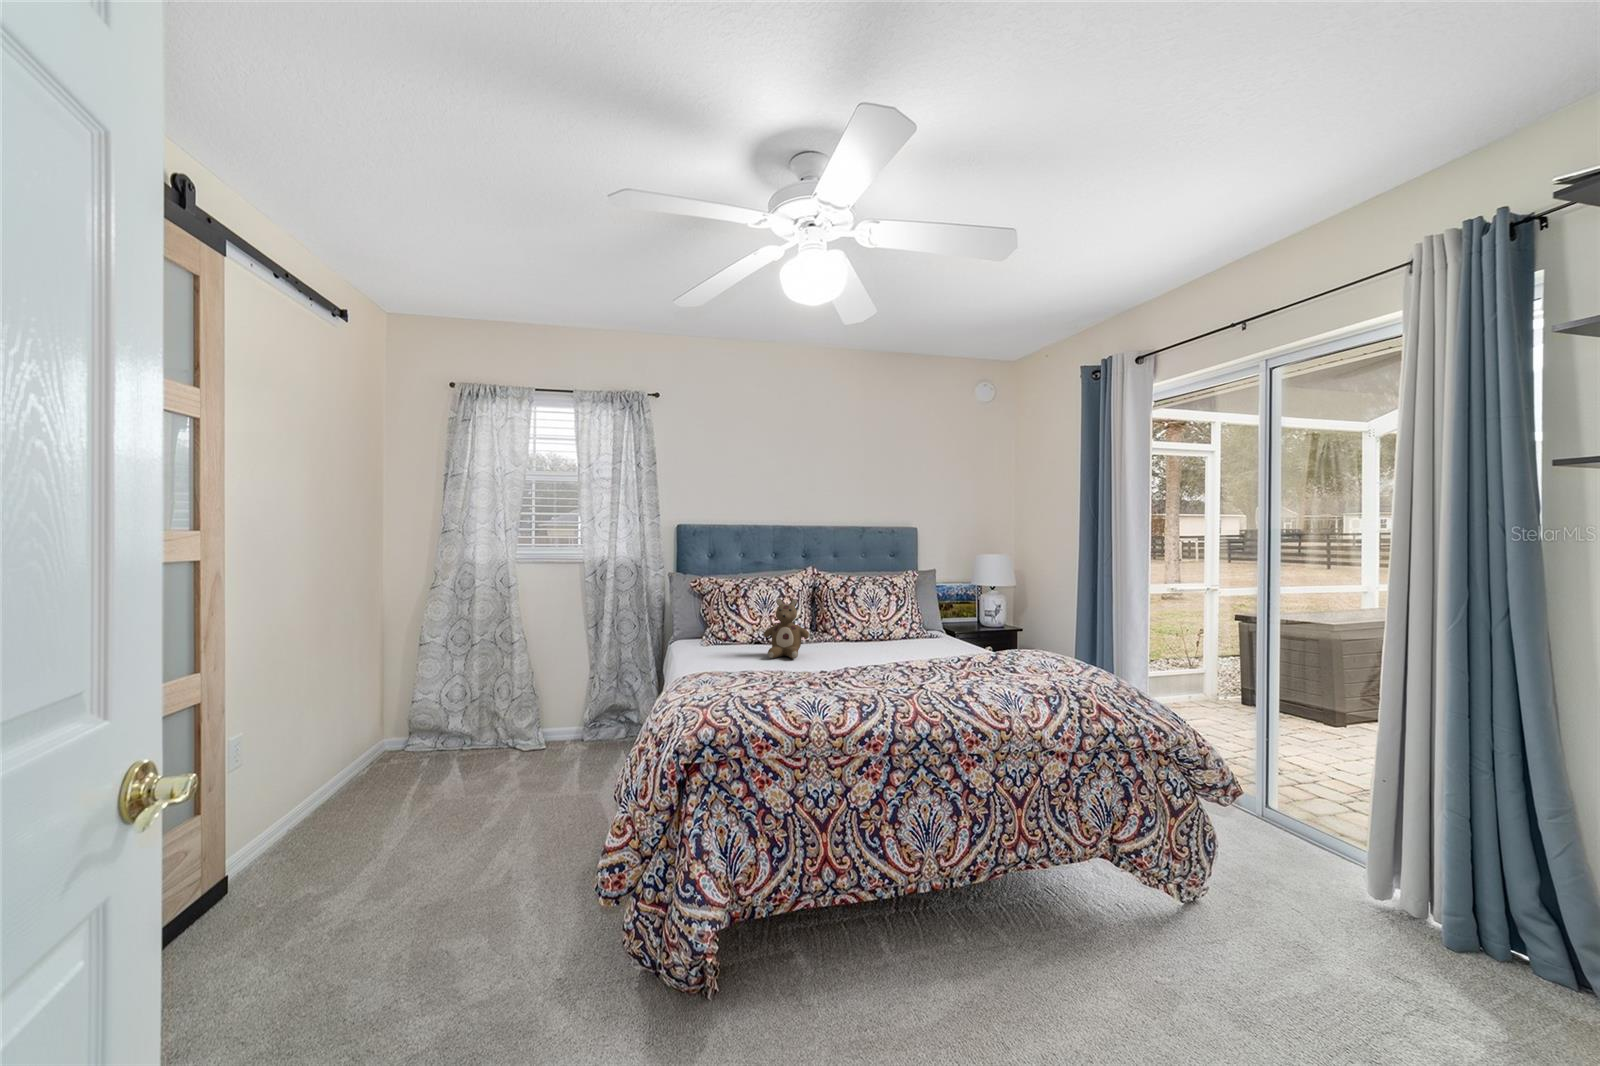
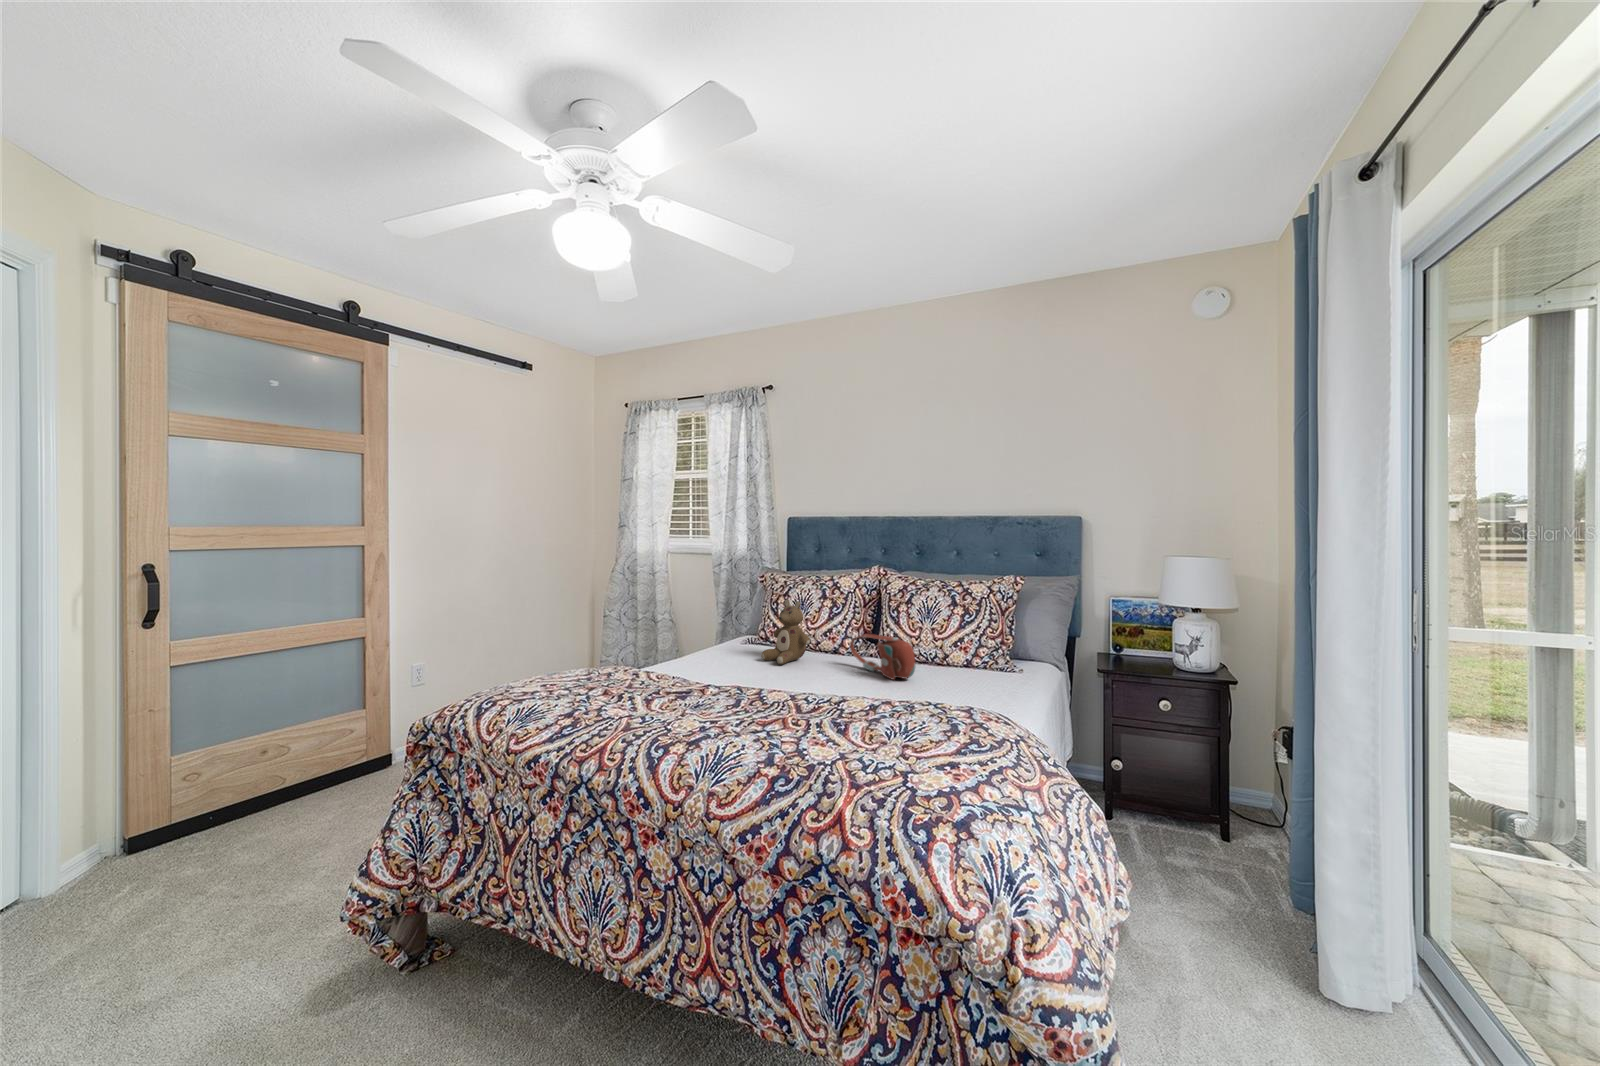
handbag: none [842,620,911,655] -> present [850,634,915,680]

